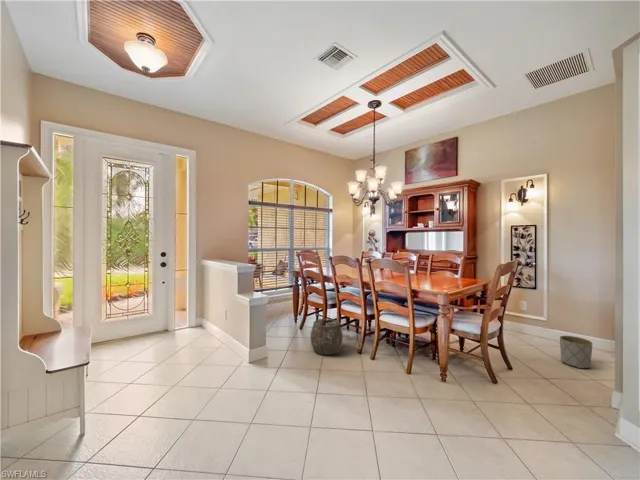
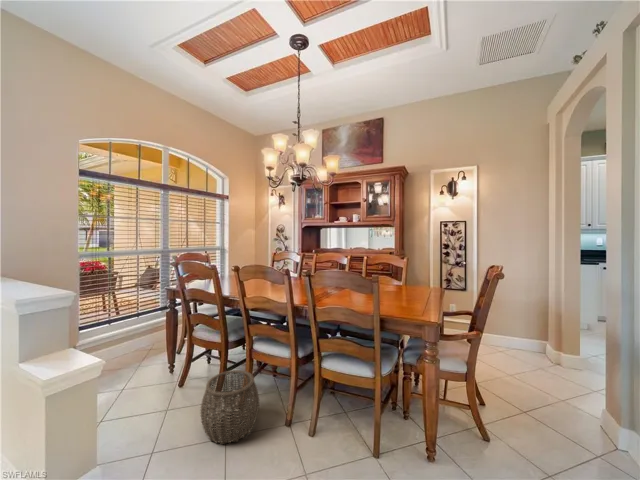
planter: present [560,336,592,368] -> none [510,344,543,383]

